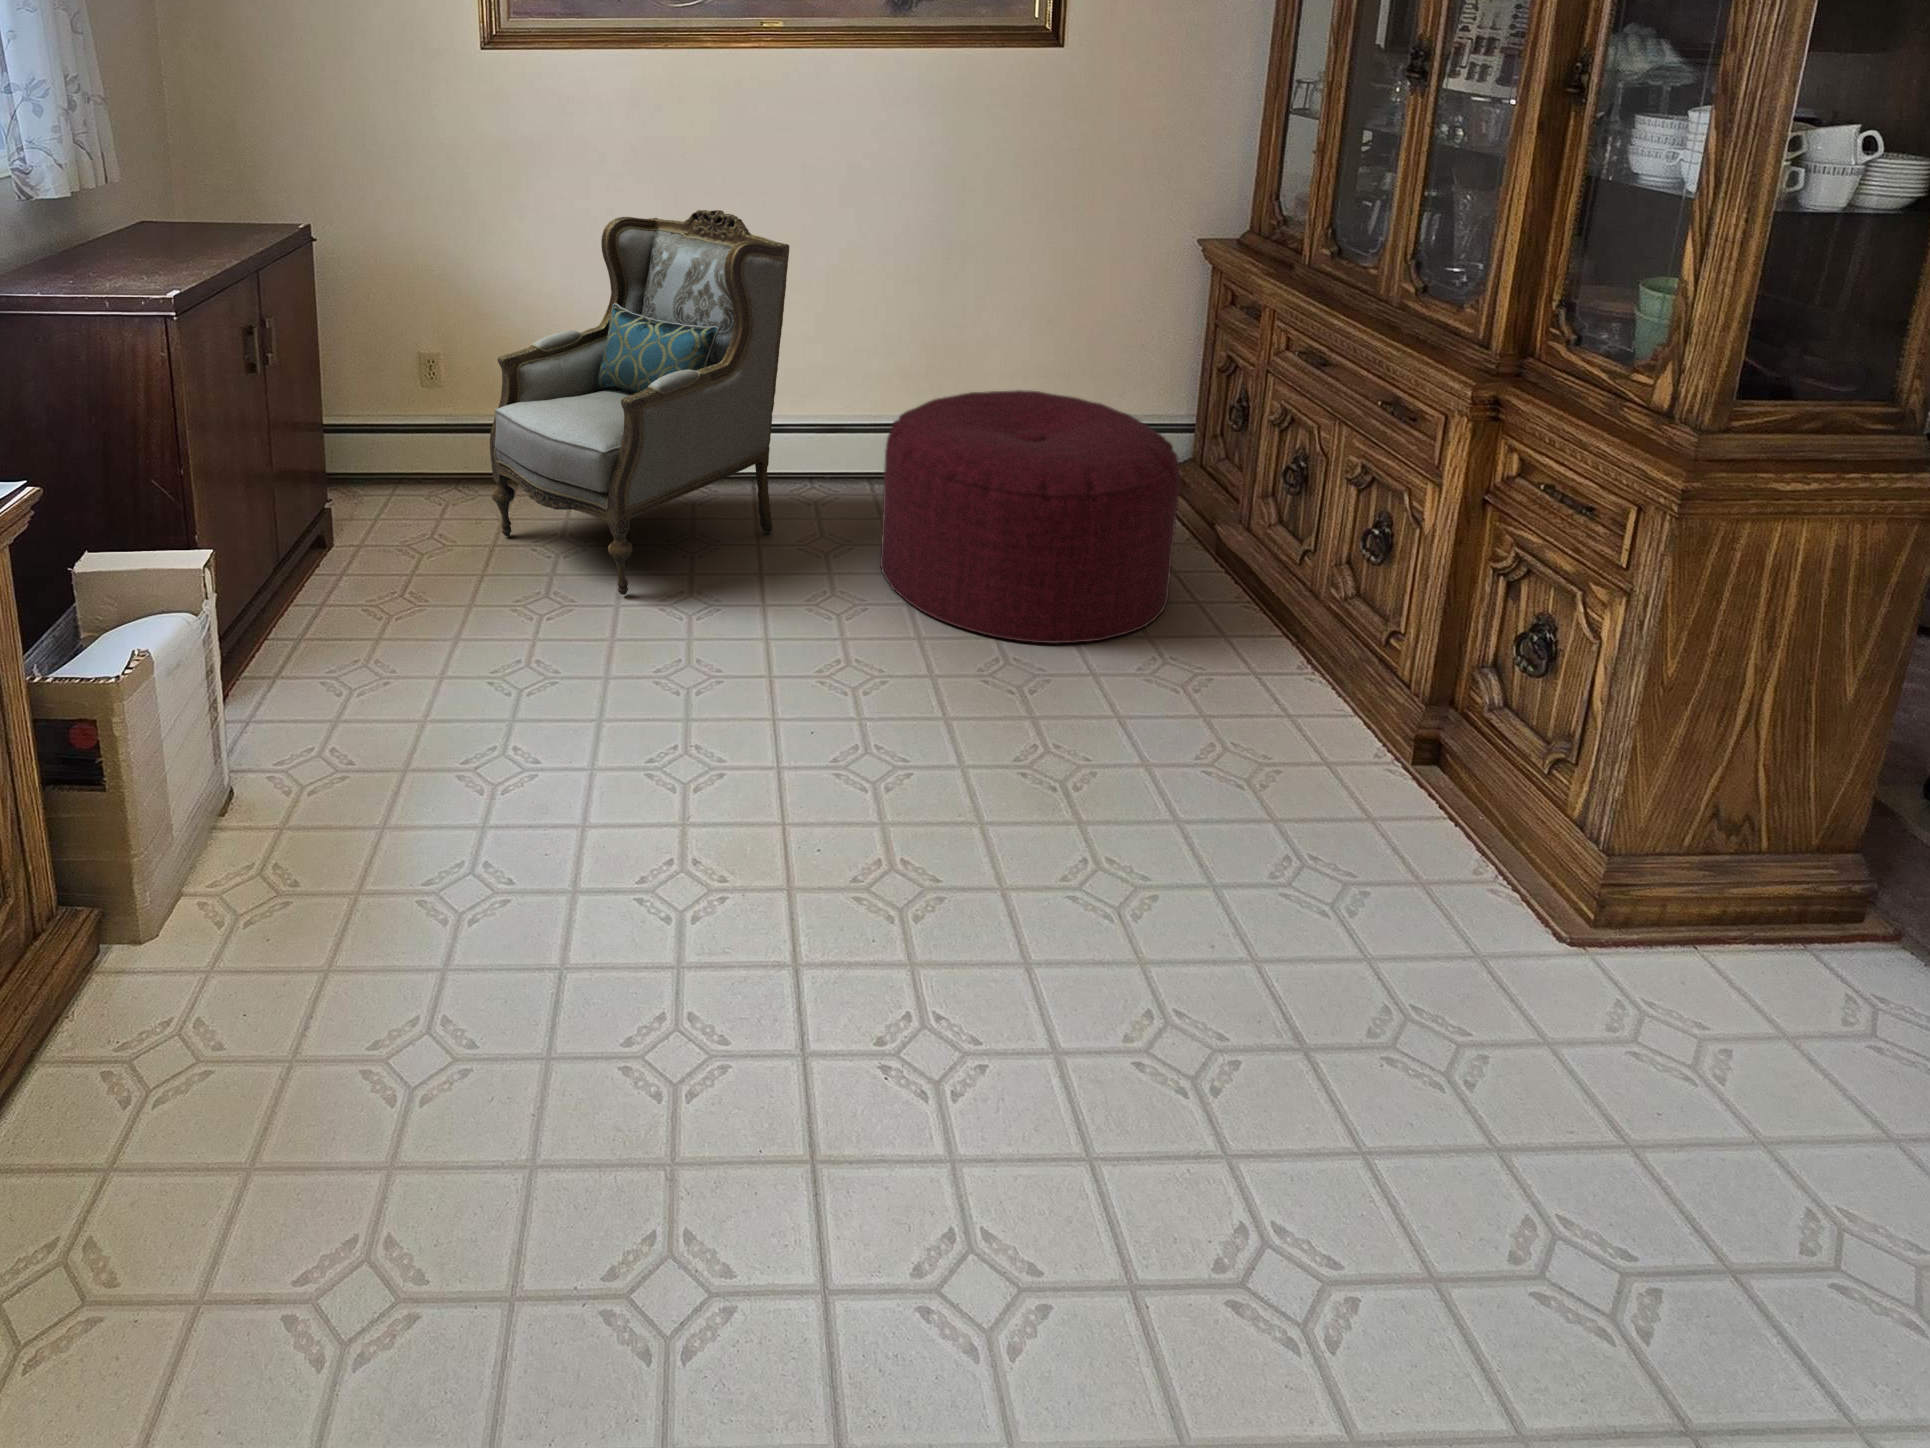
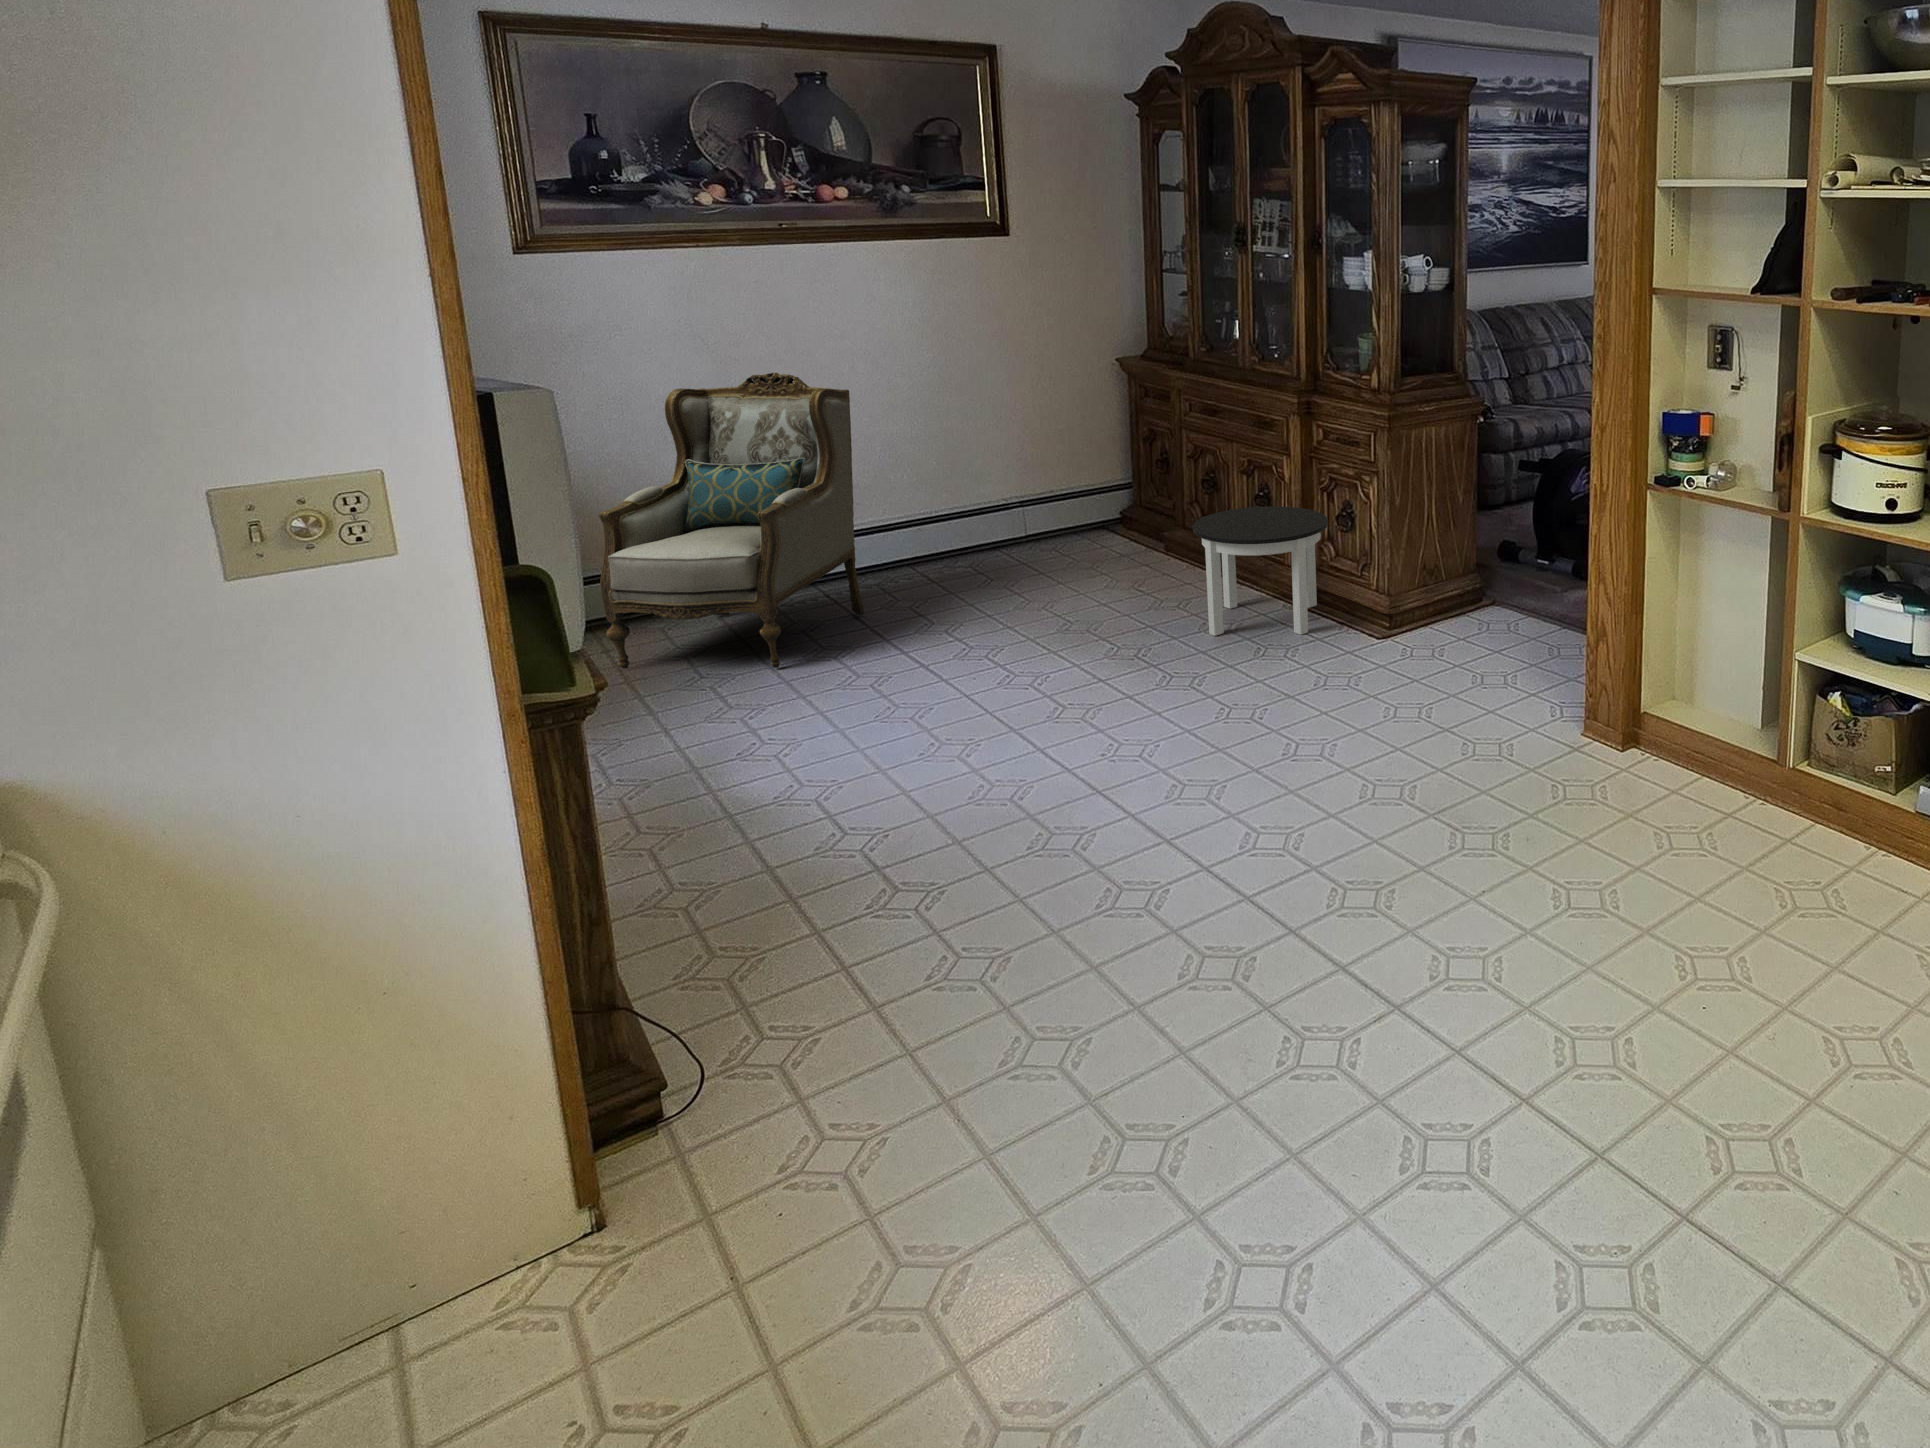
ottoman: present [880,390,1180,643] -> none [952,471,1159,621]
round table: none [1198,549,1485,851] -> present [1193,506,1328,636]

